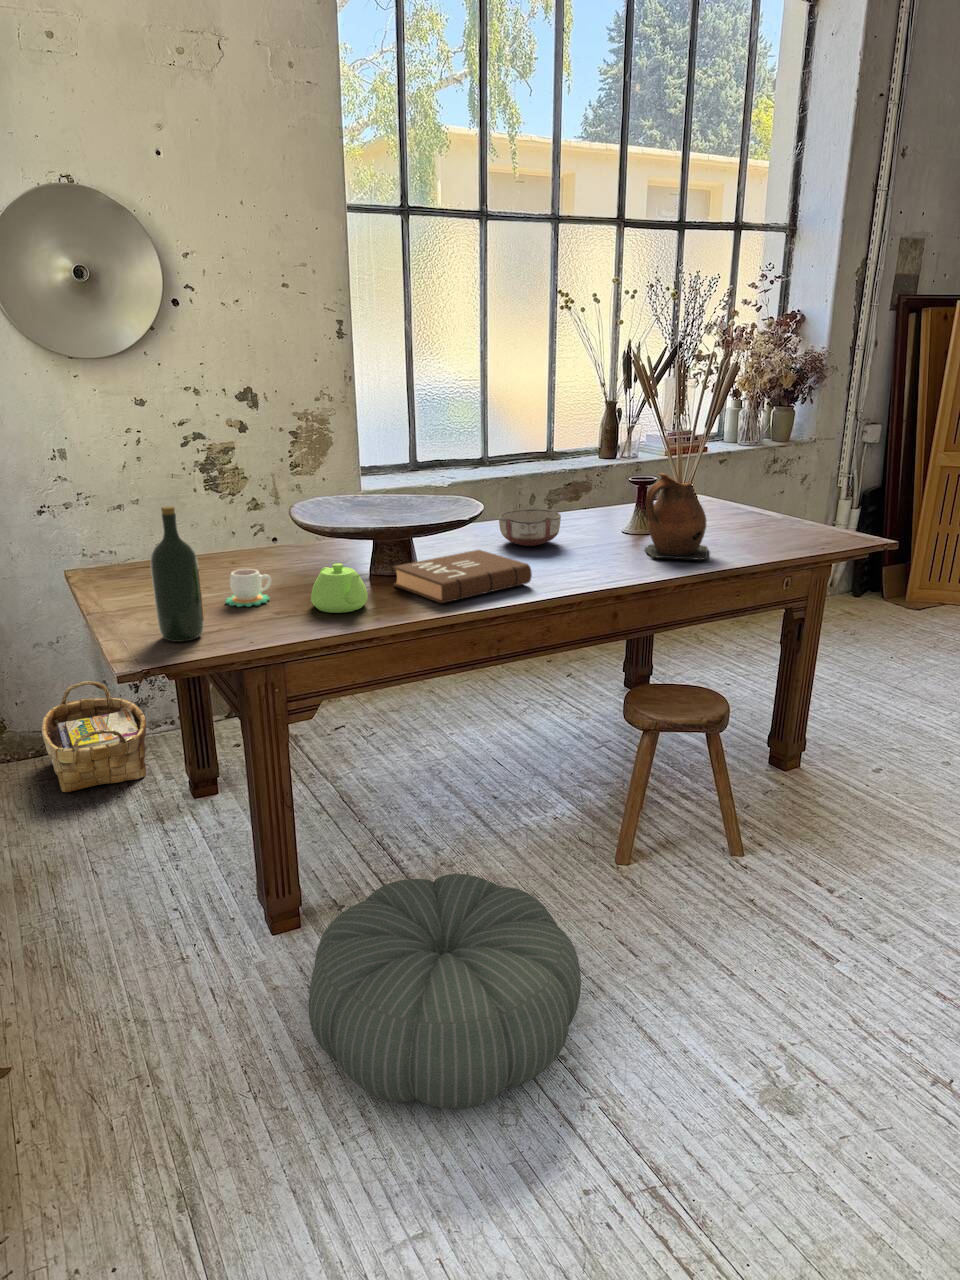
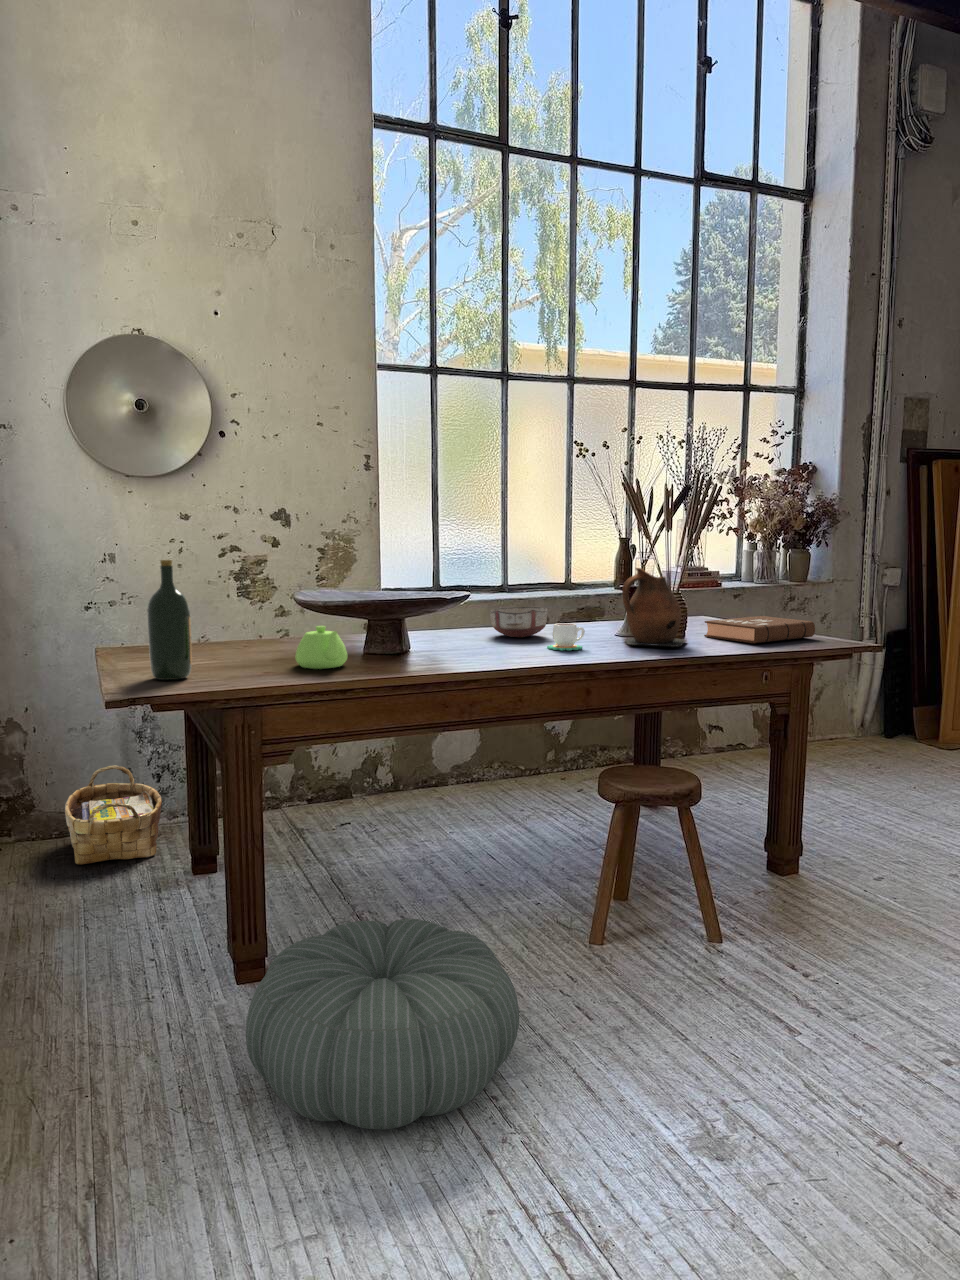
book: present [393,550,532,603] -> present [704,616,815,643]
mug: present [225,569,271,607] -> present [547,623,585,650]

